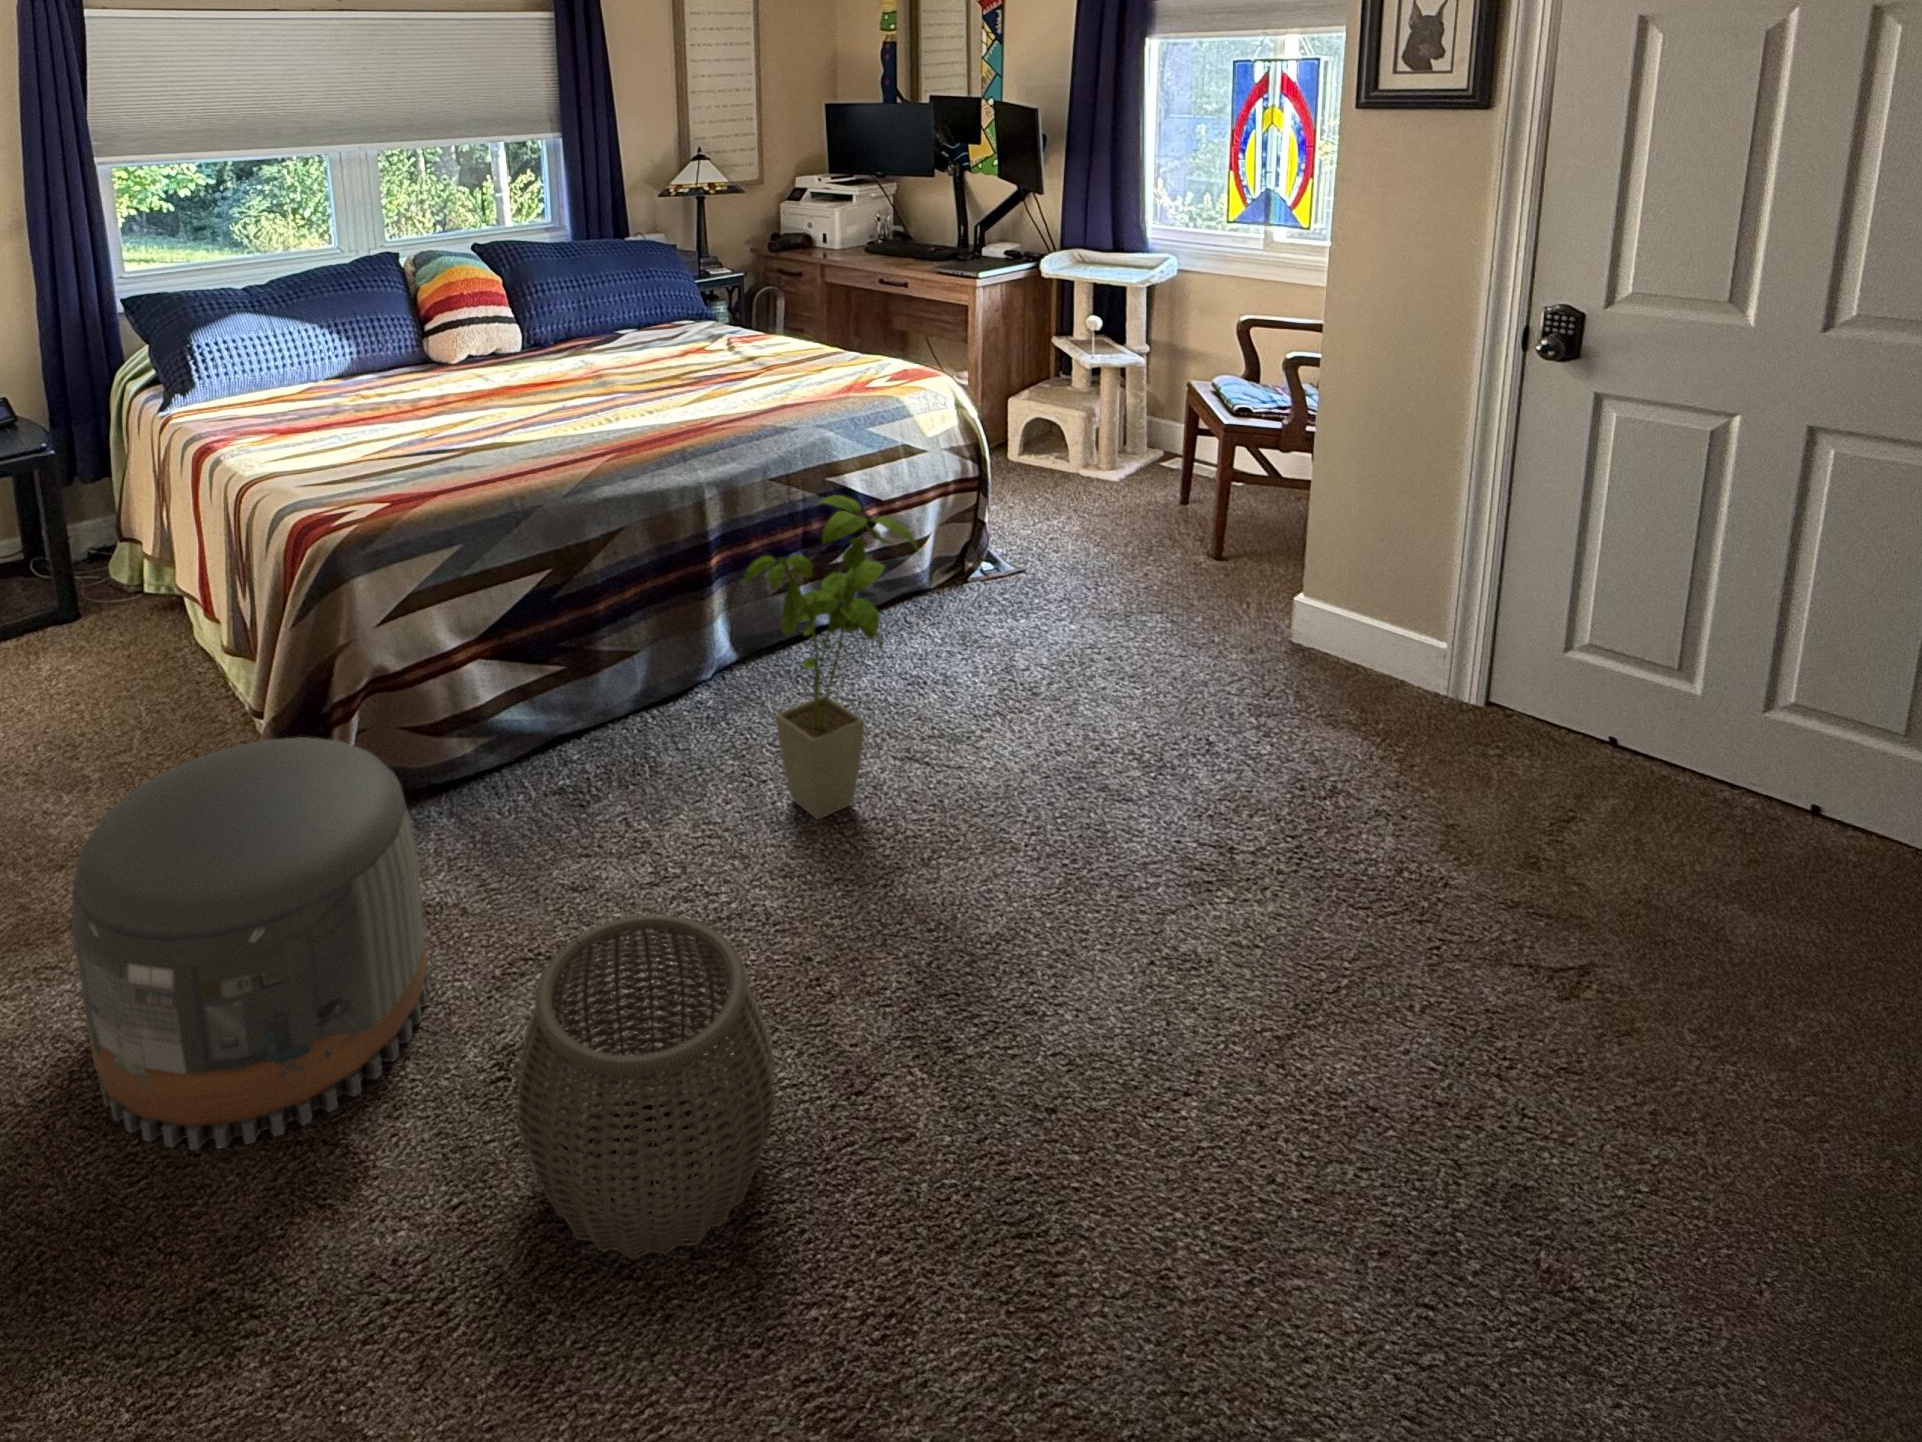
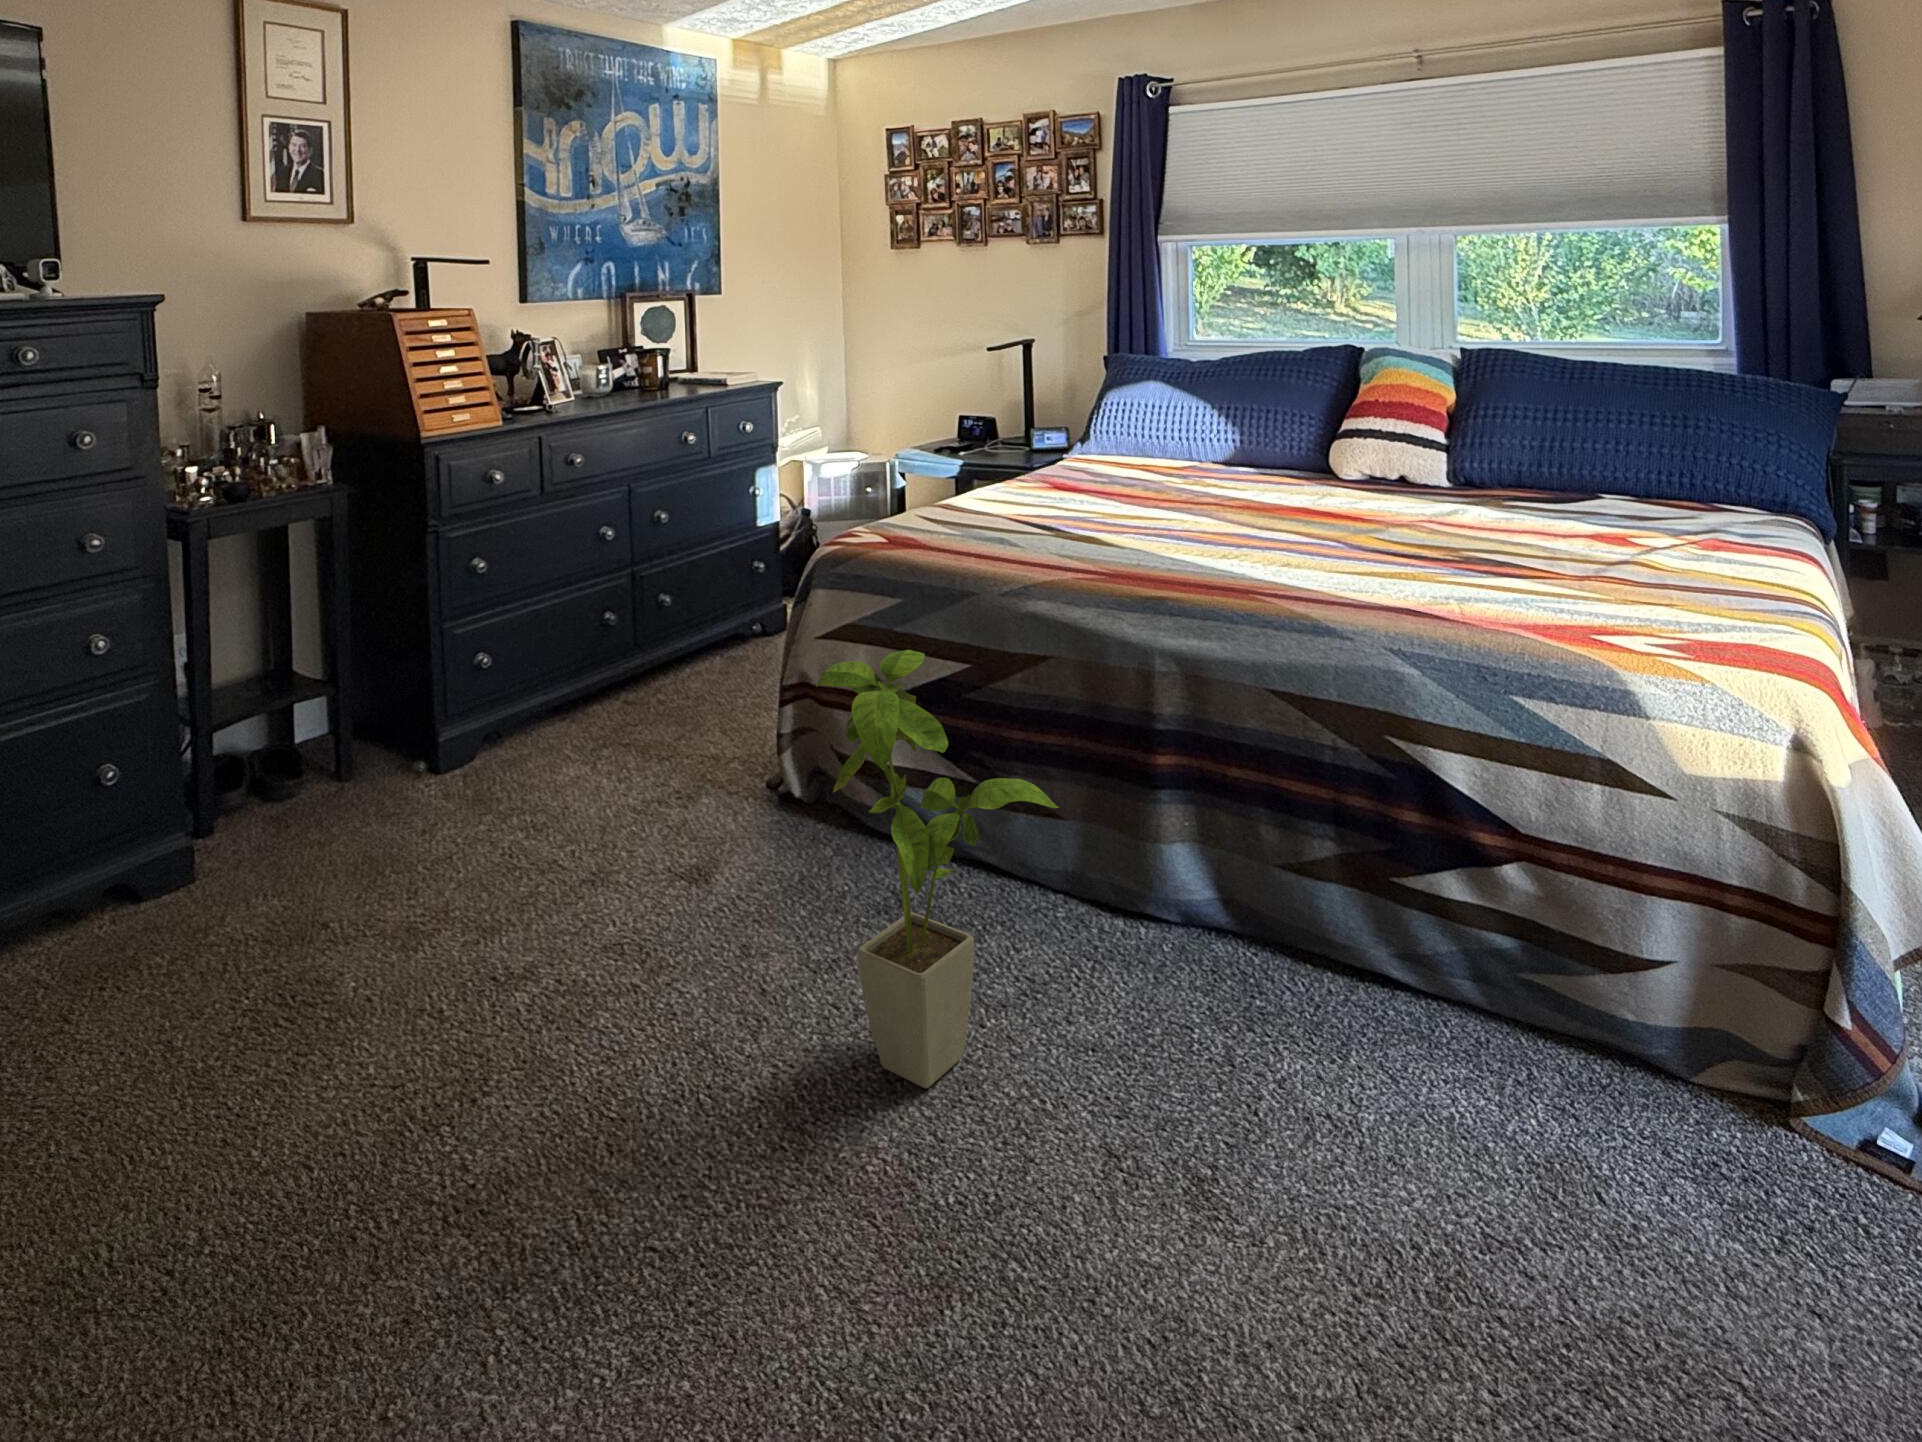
pouf: present [72,737,428,1150] -> none [421,652,674,920]
woven basket: present [517,915,775,1259] -> none [216,857,466,1143]

